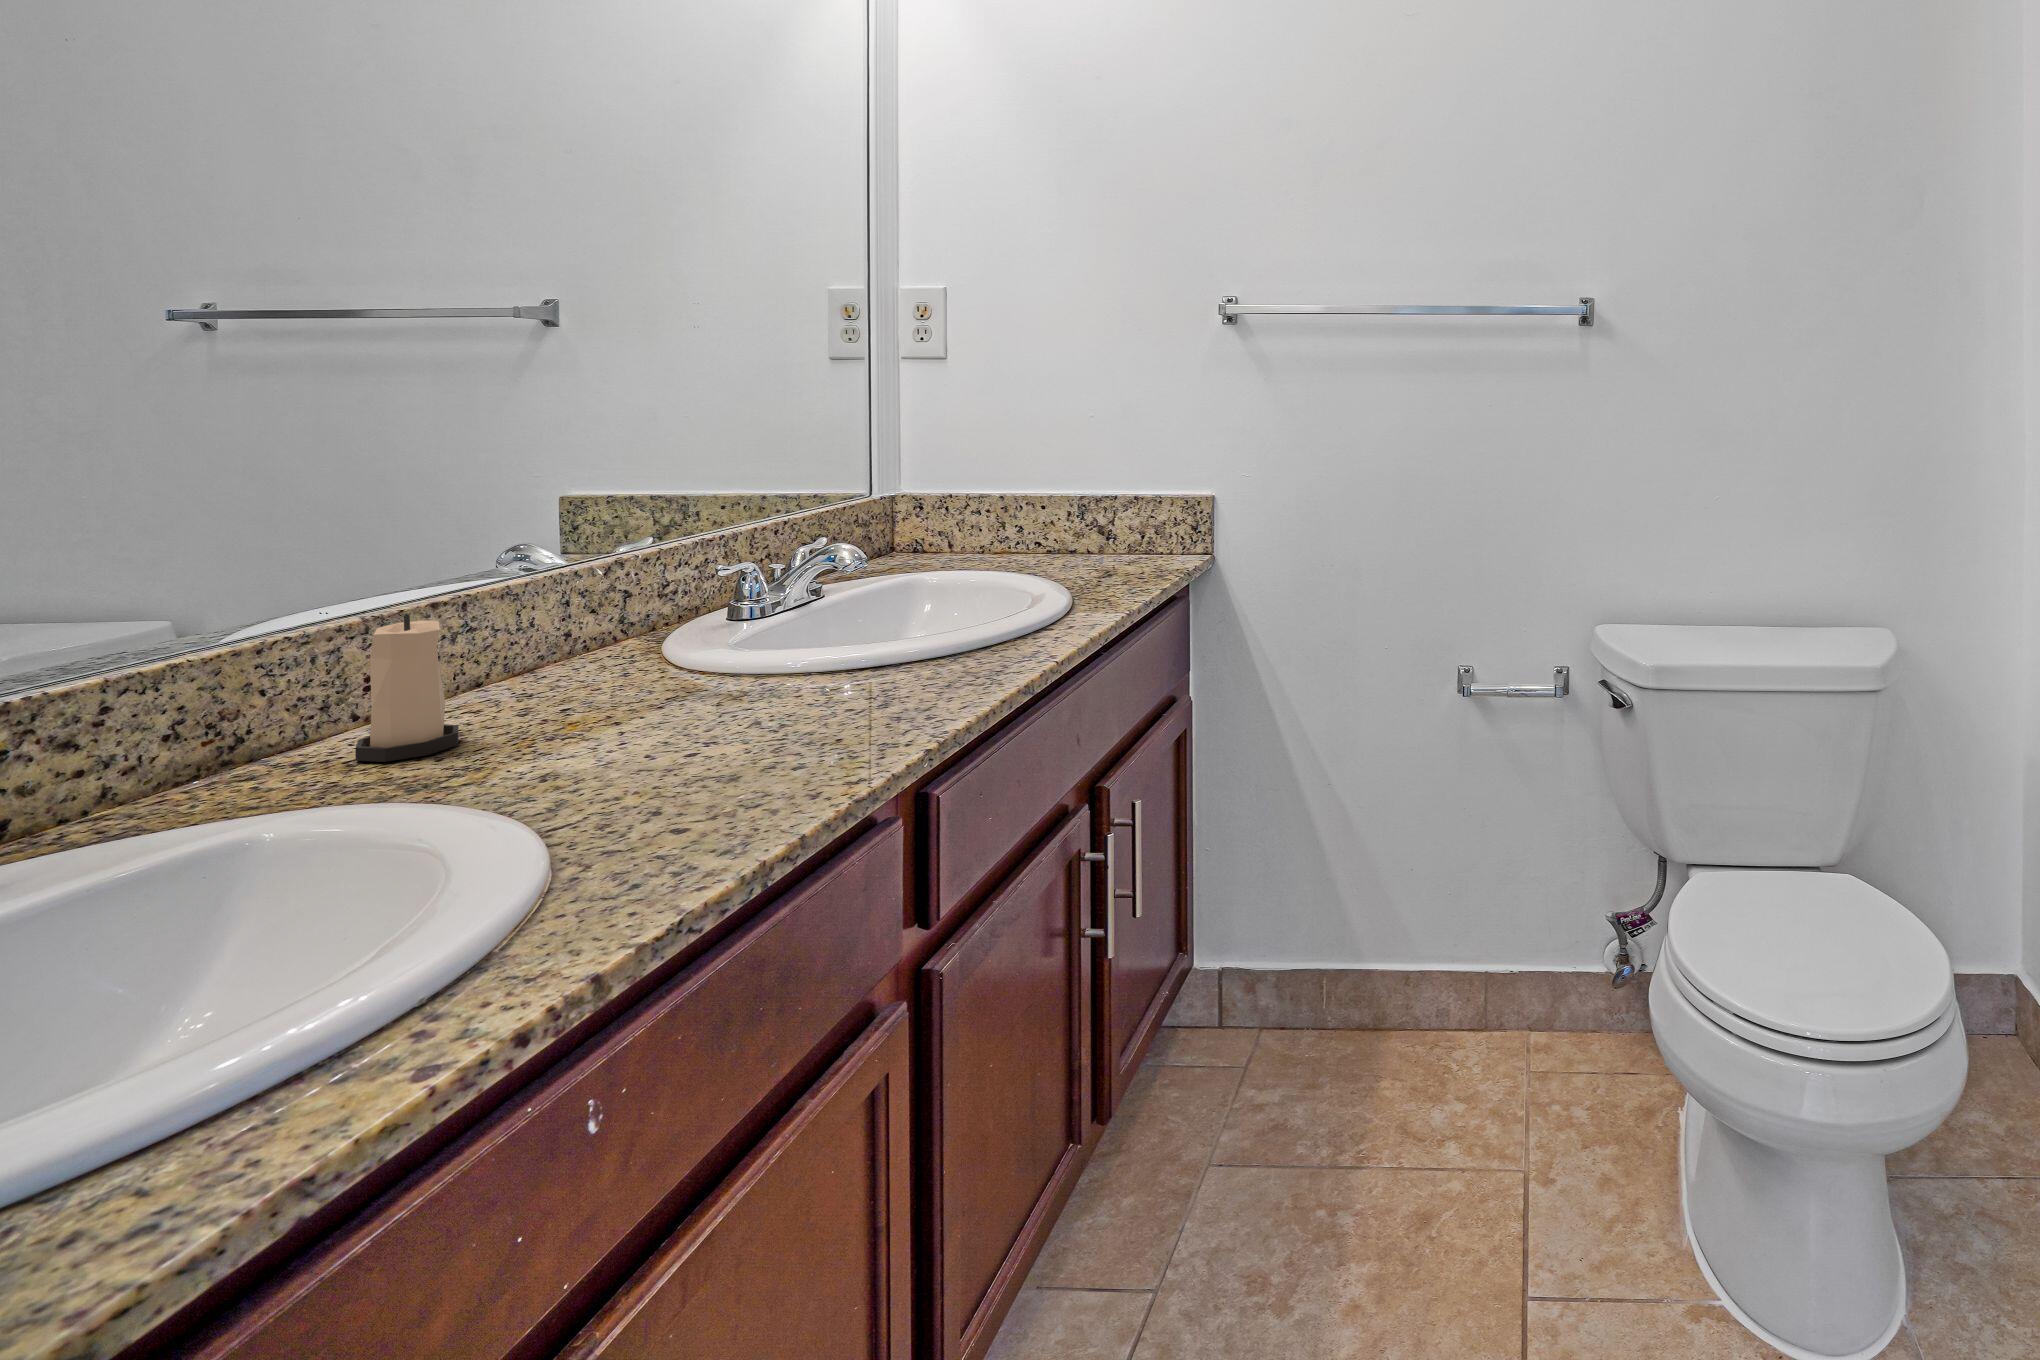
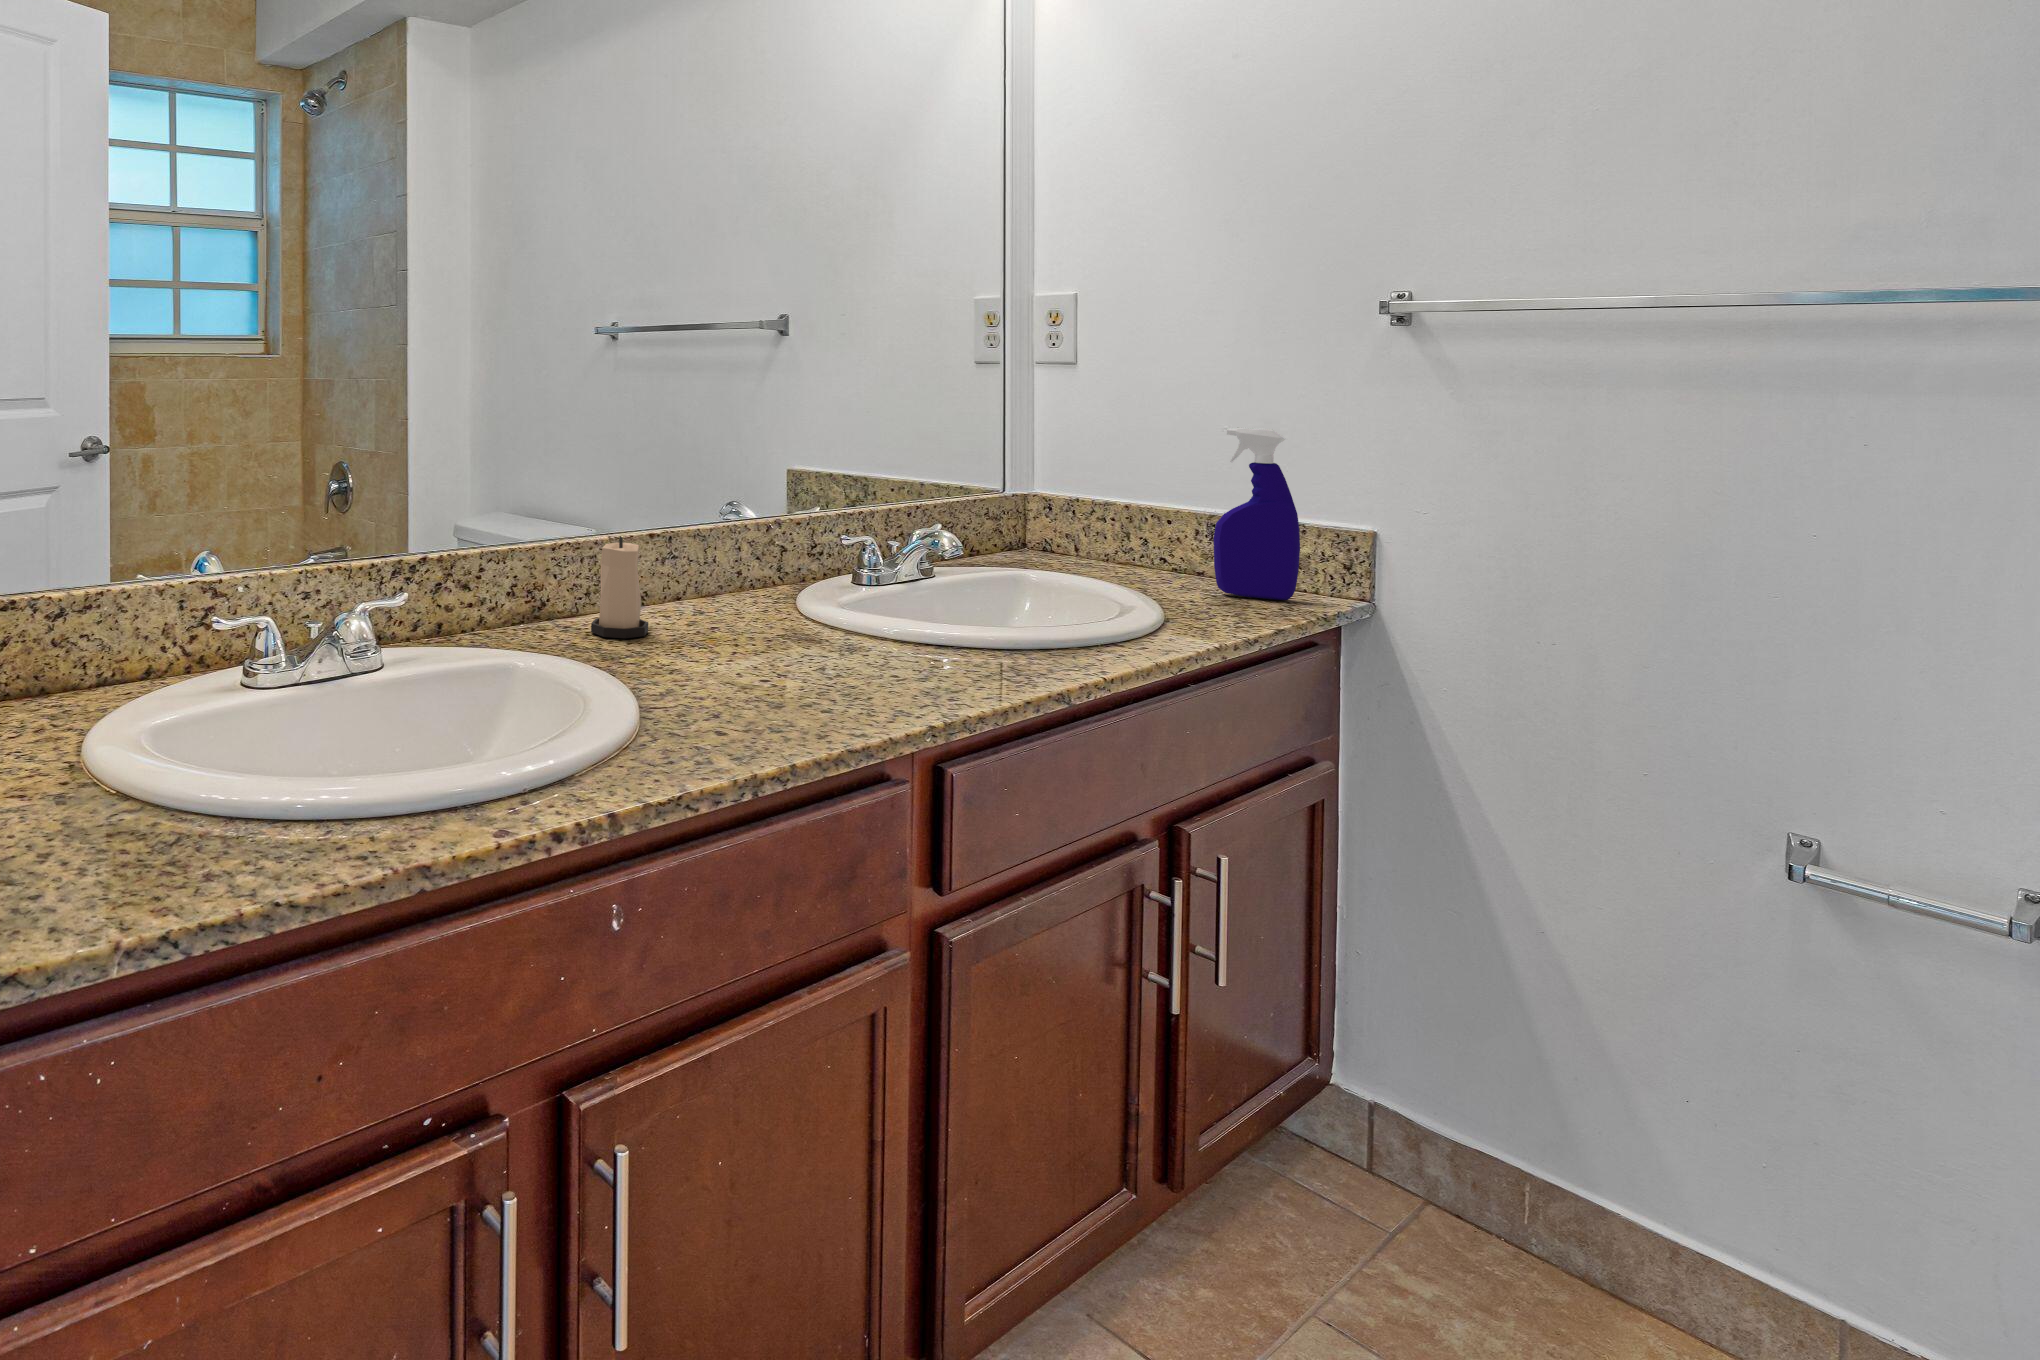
spray bottle: none [1093,410,1165,566] -> present [1214,427,1300,600]

